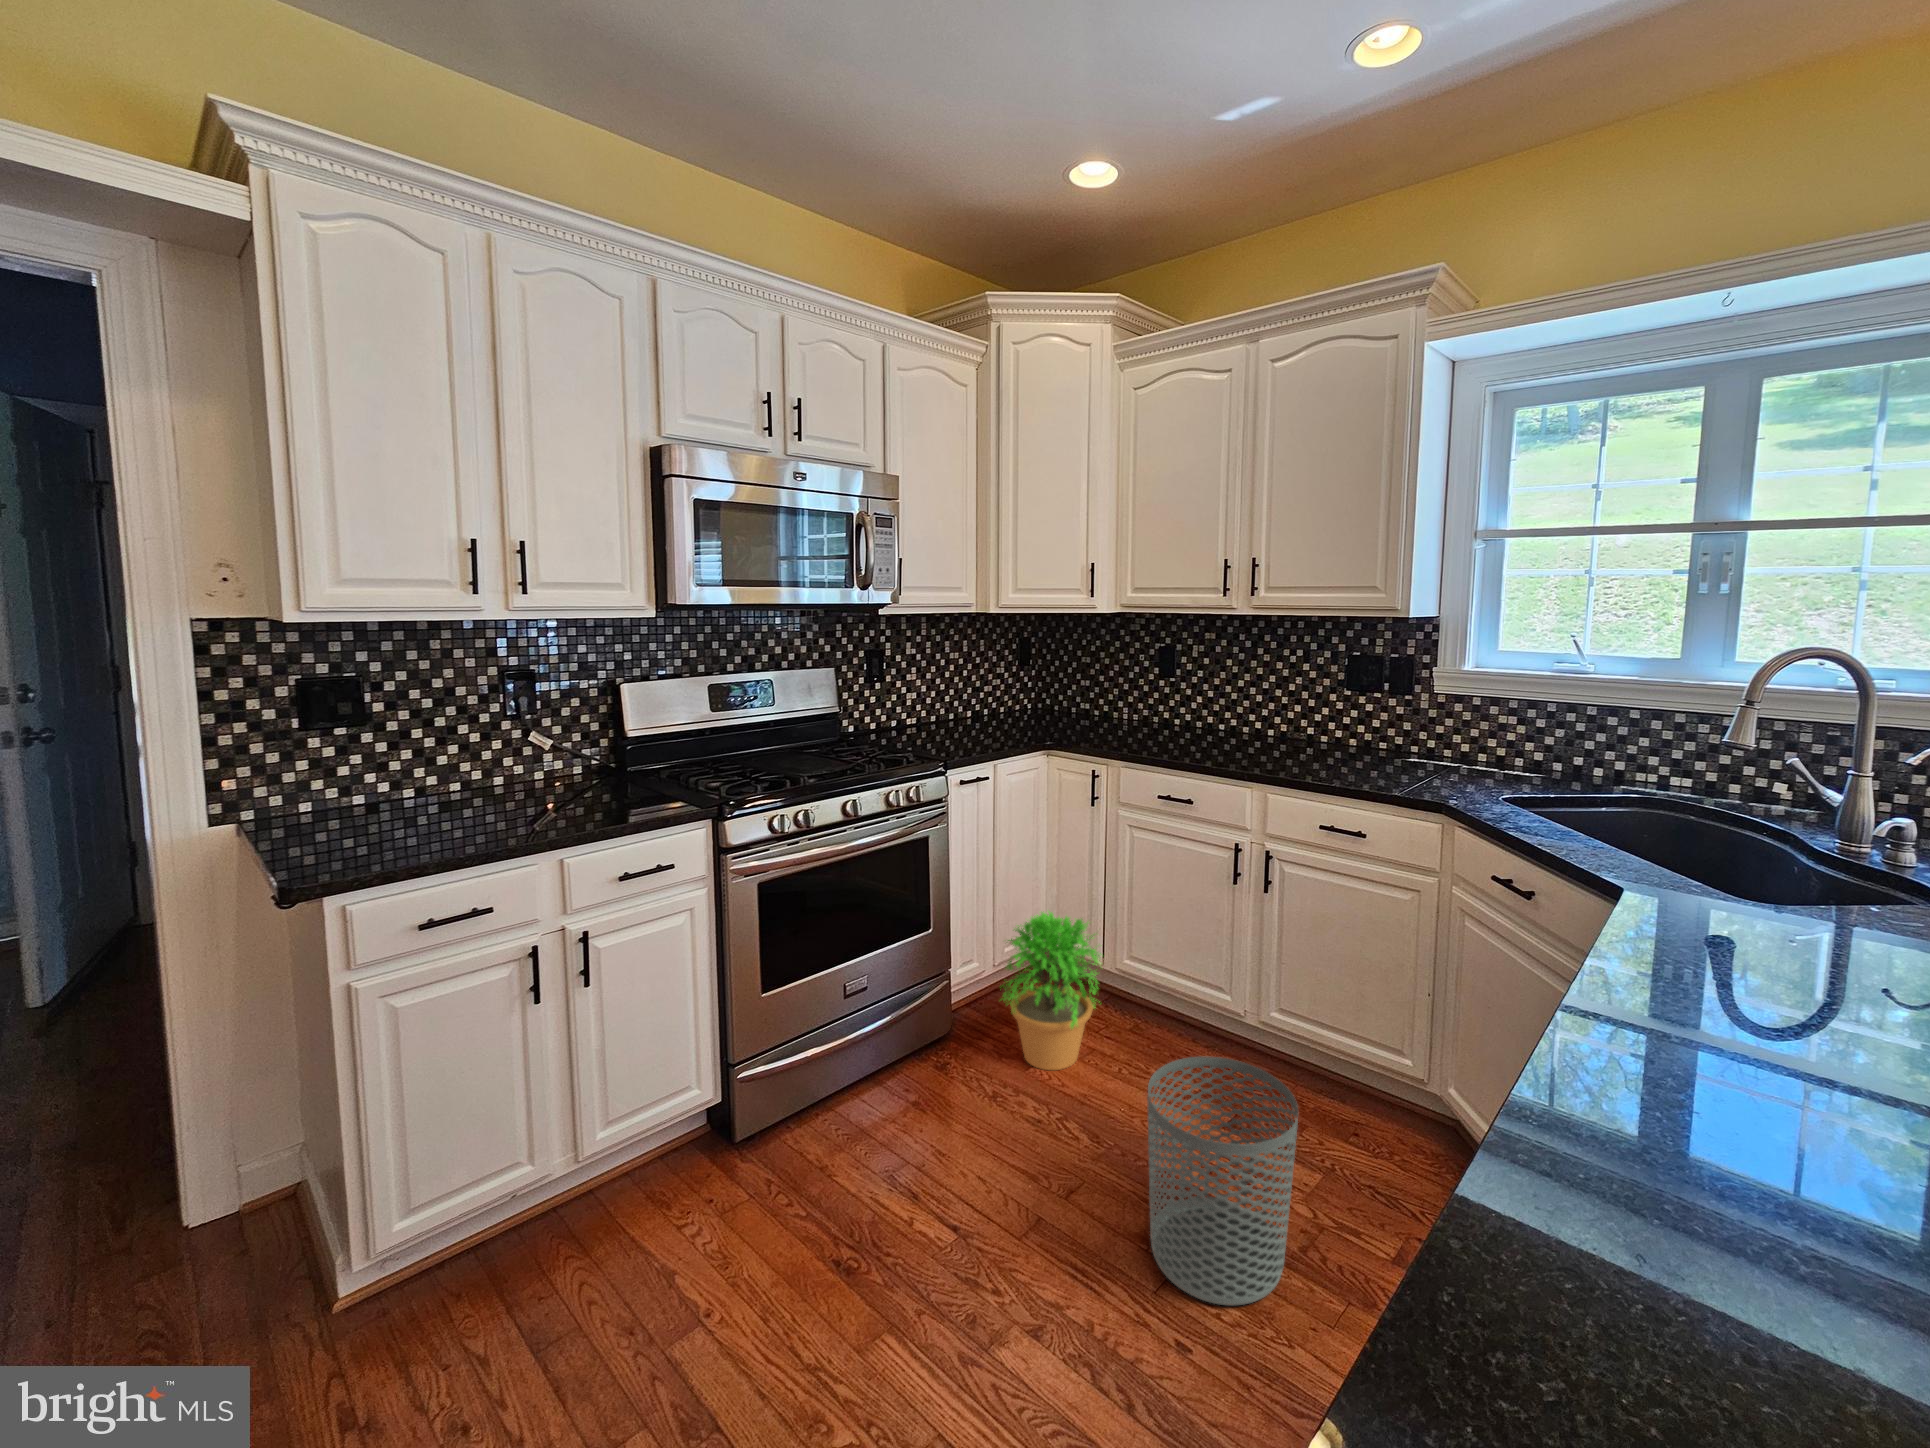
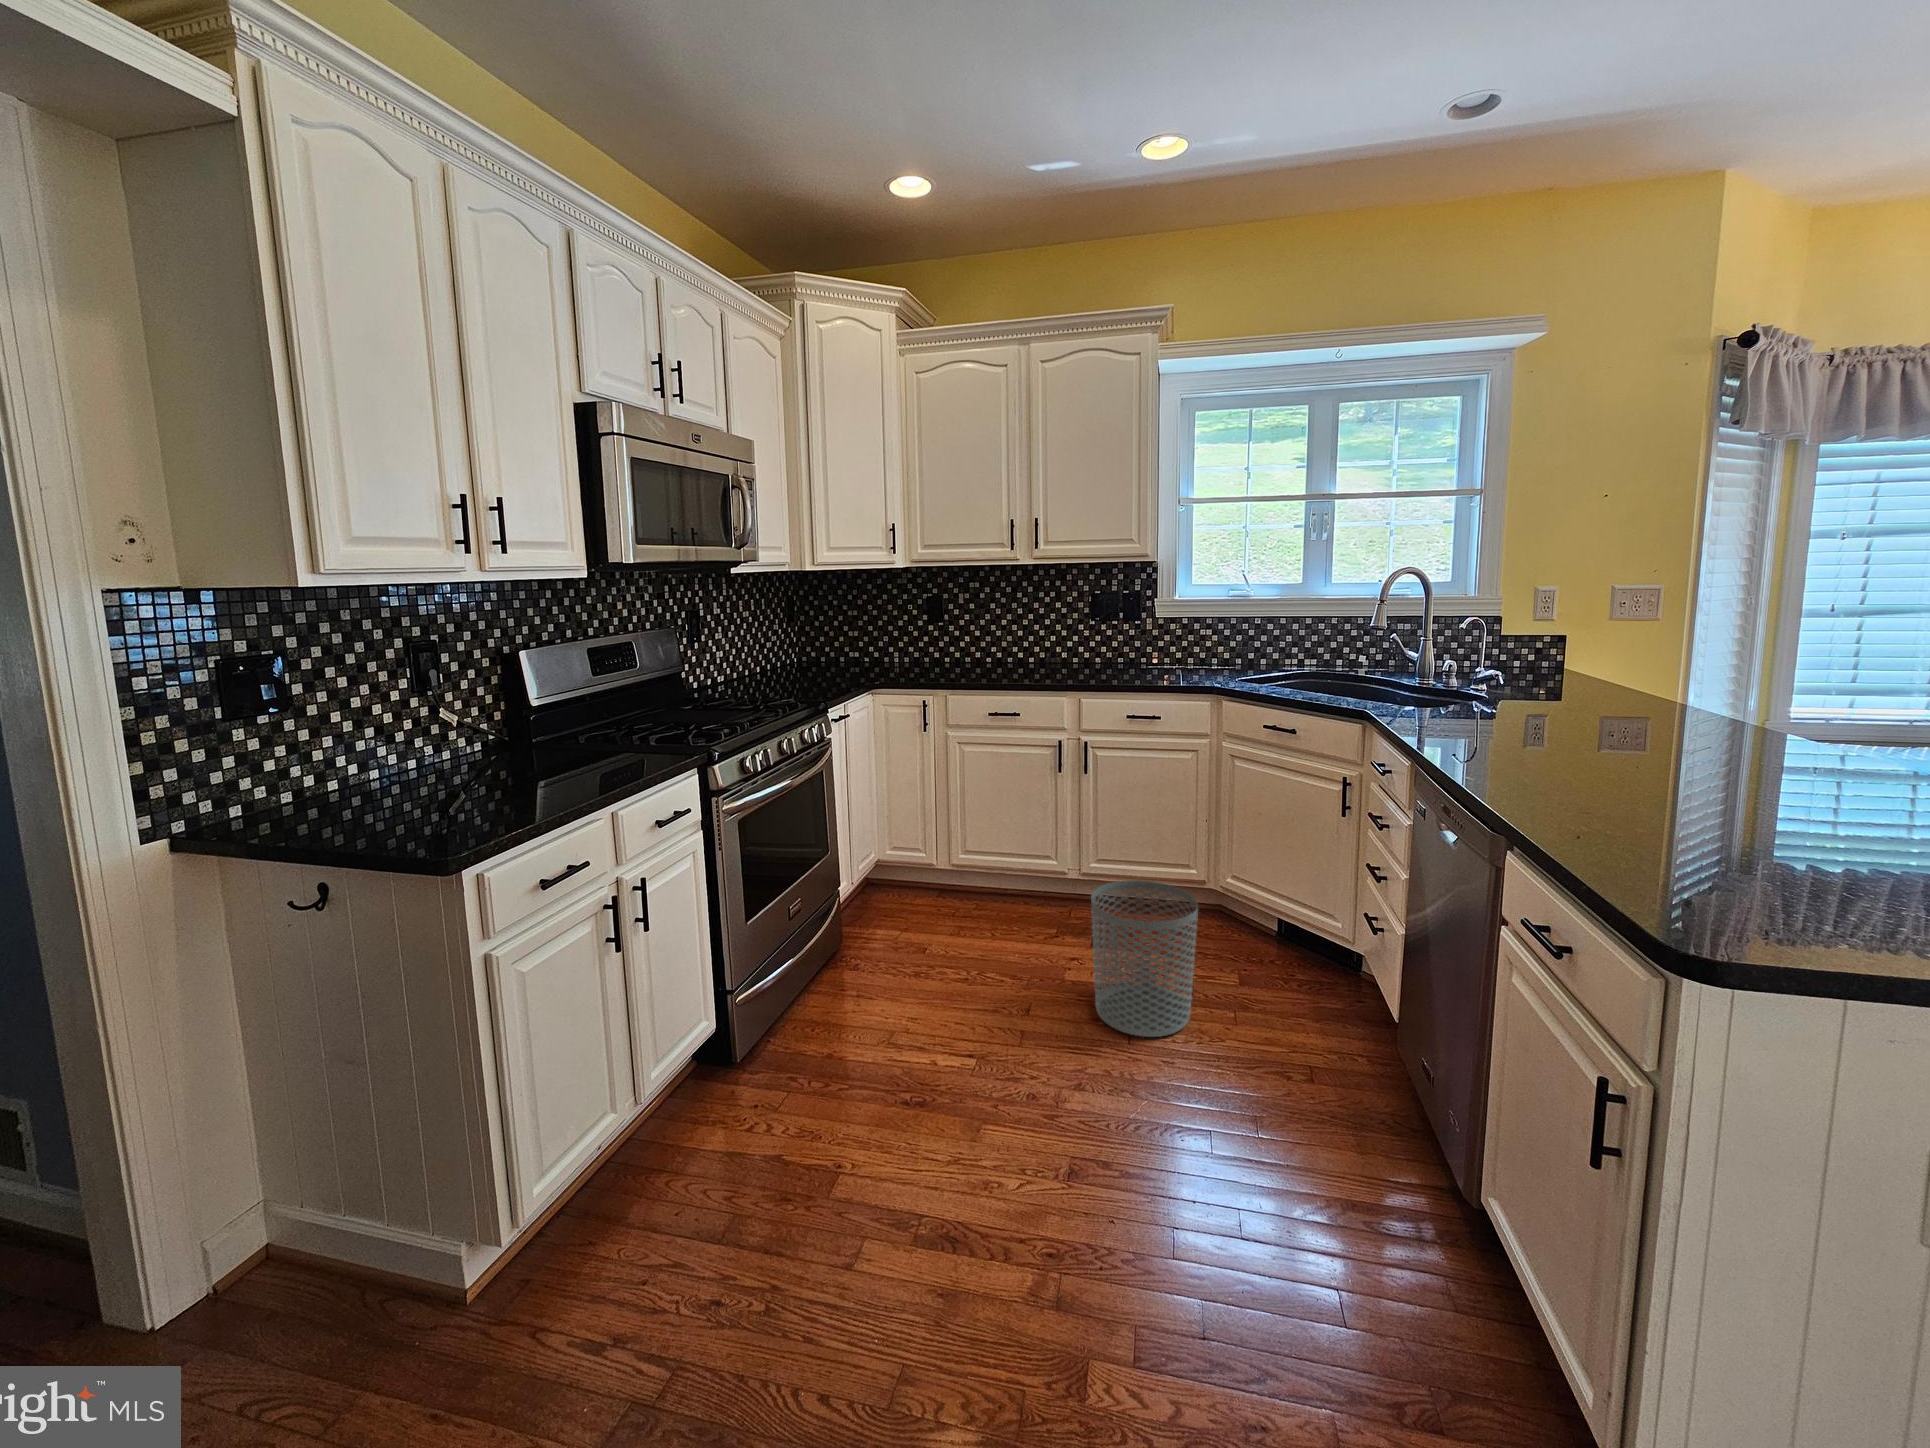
potted plant: present [1002,912,1102,1070] -> none [874,819,978,950]

